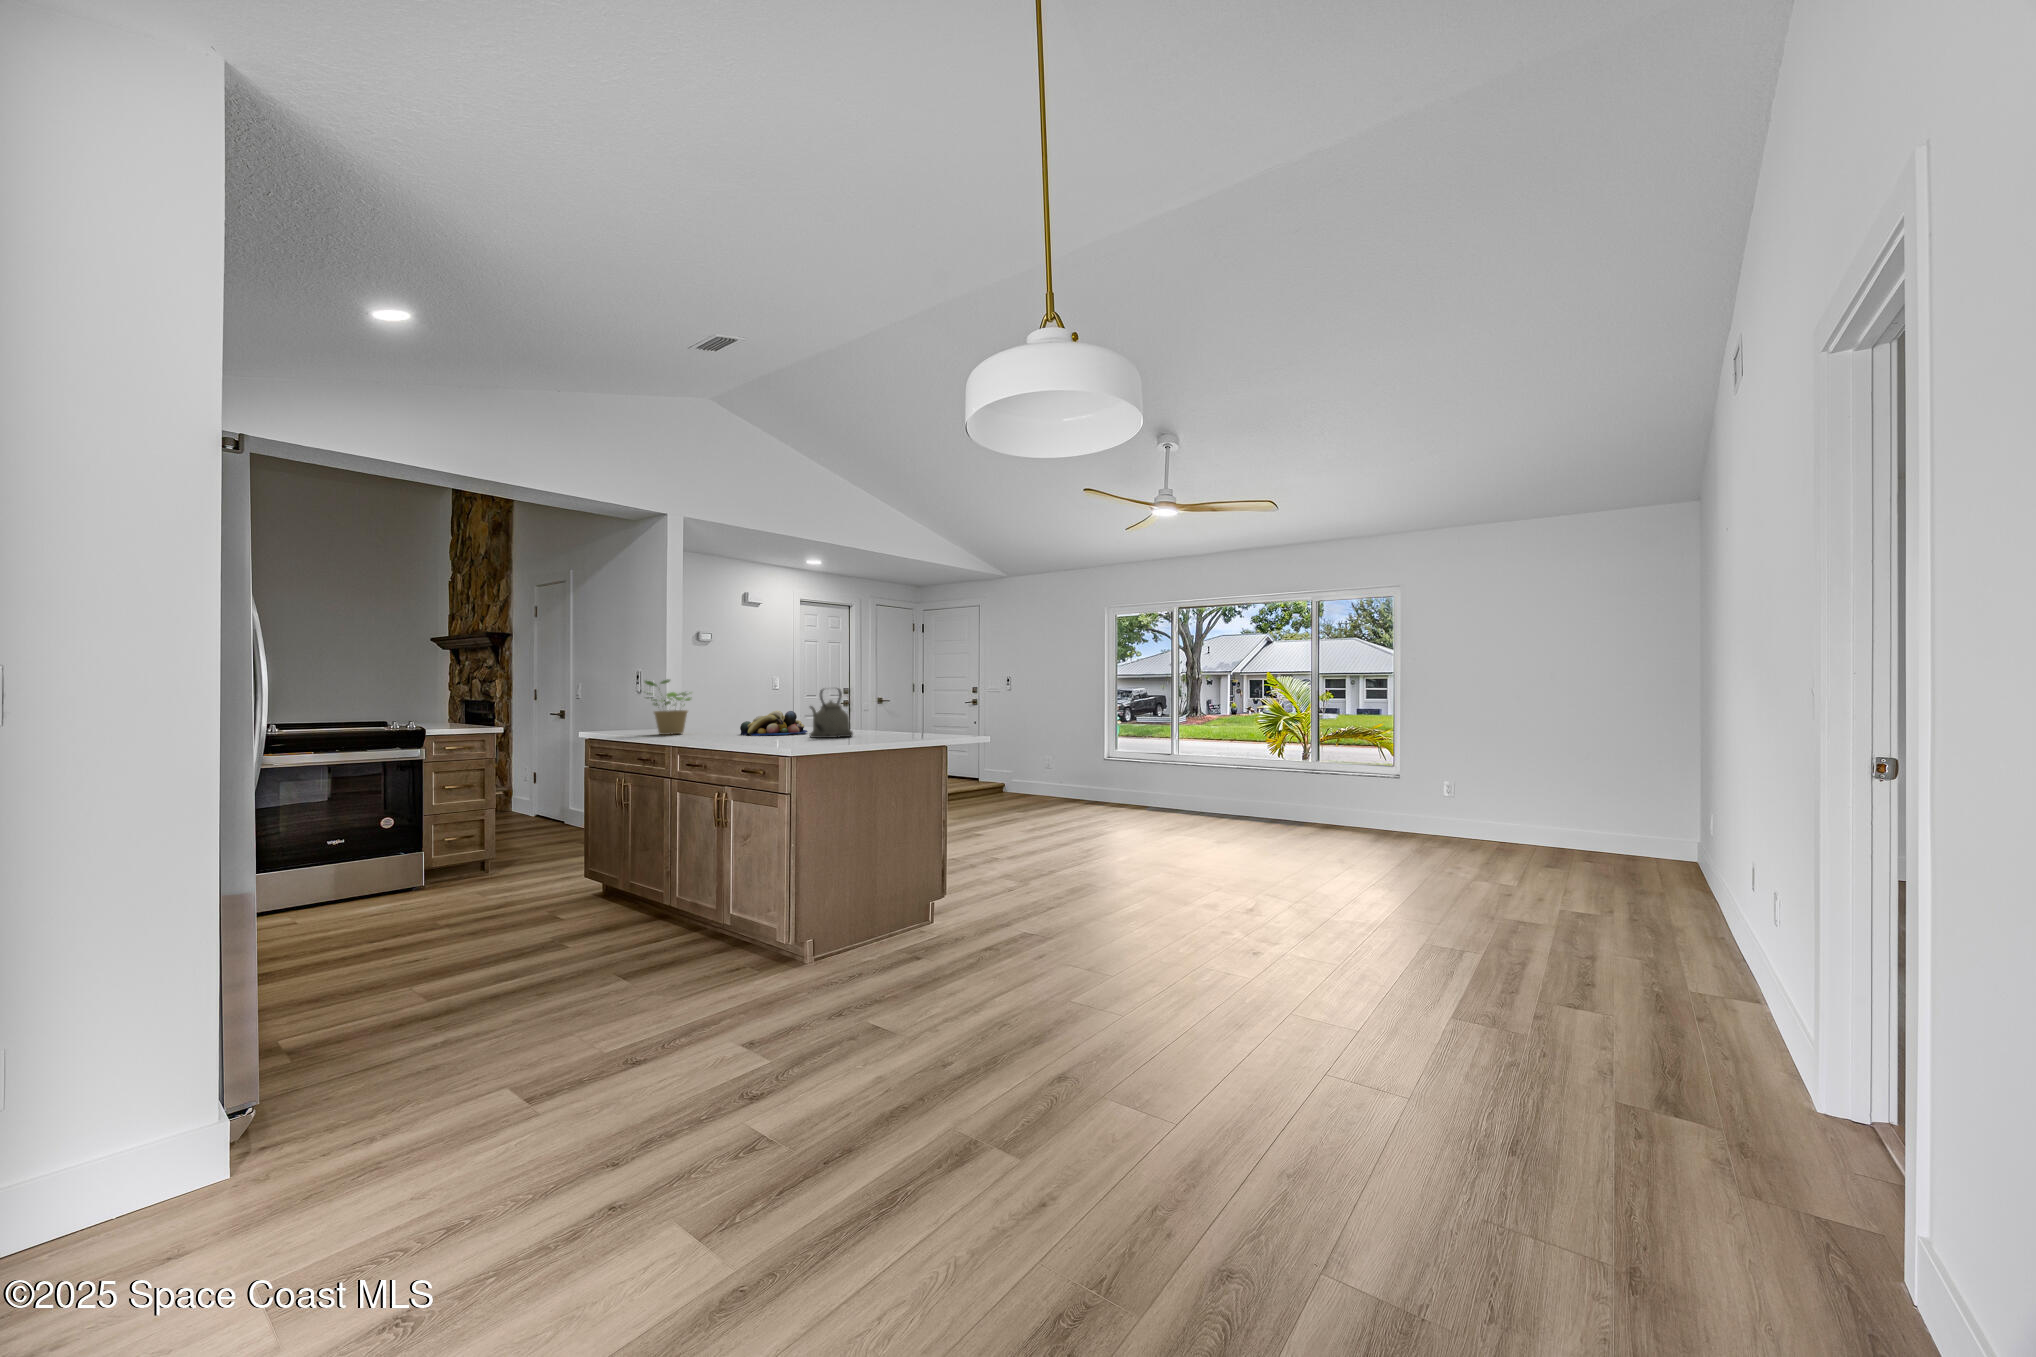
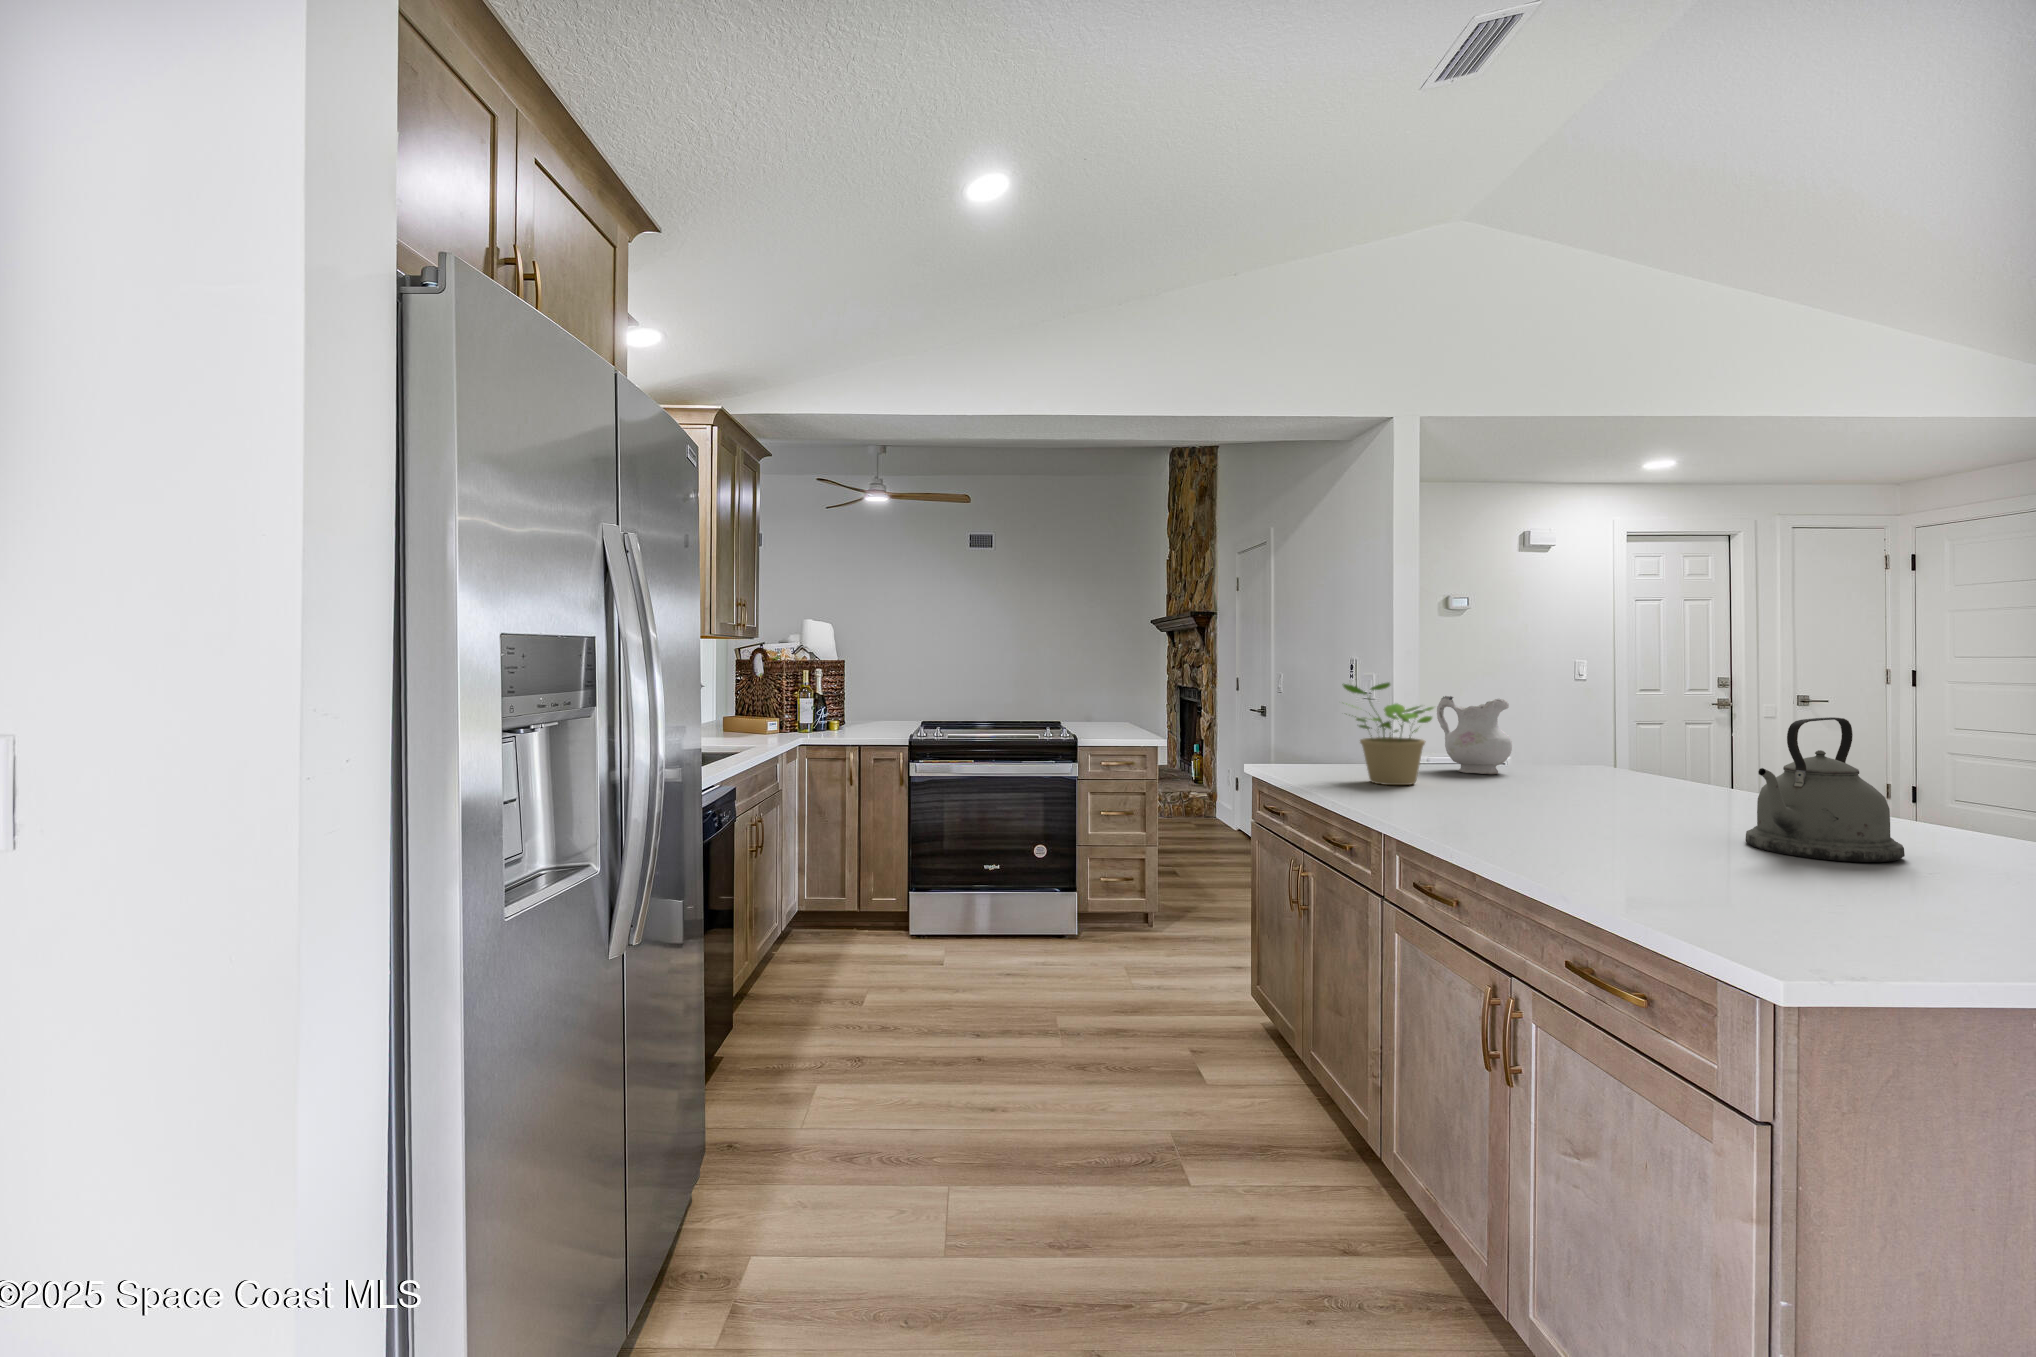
ceramic pitcher: none [693,689,732,731] -> present [1437,696,1512,774]
fruit bowl: present [740,711,808,736] -> none [1535,757,1716,818]

